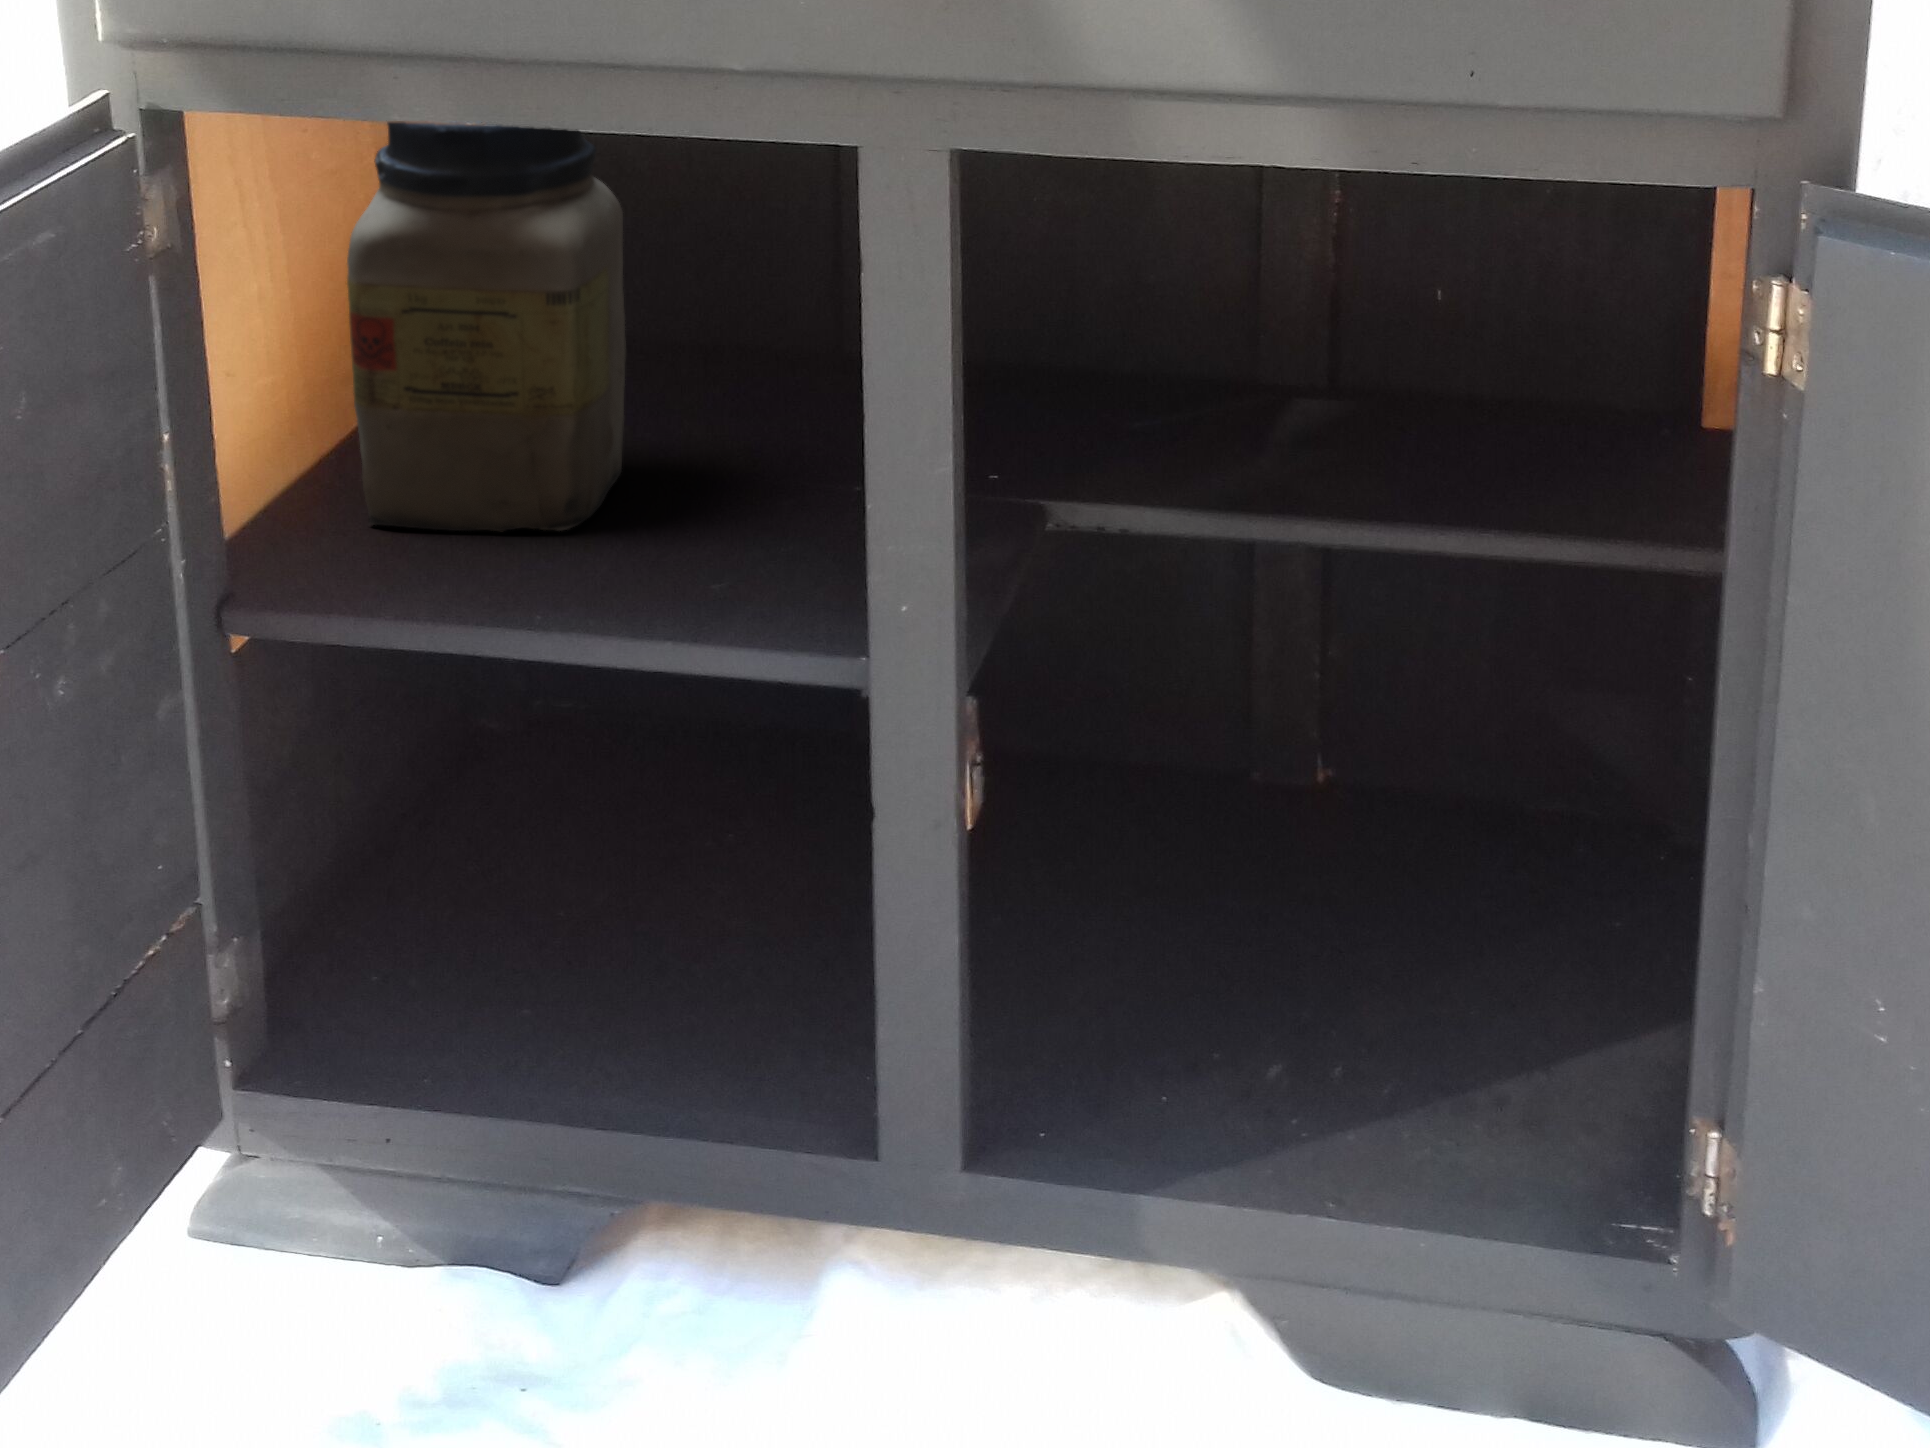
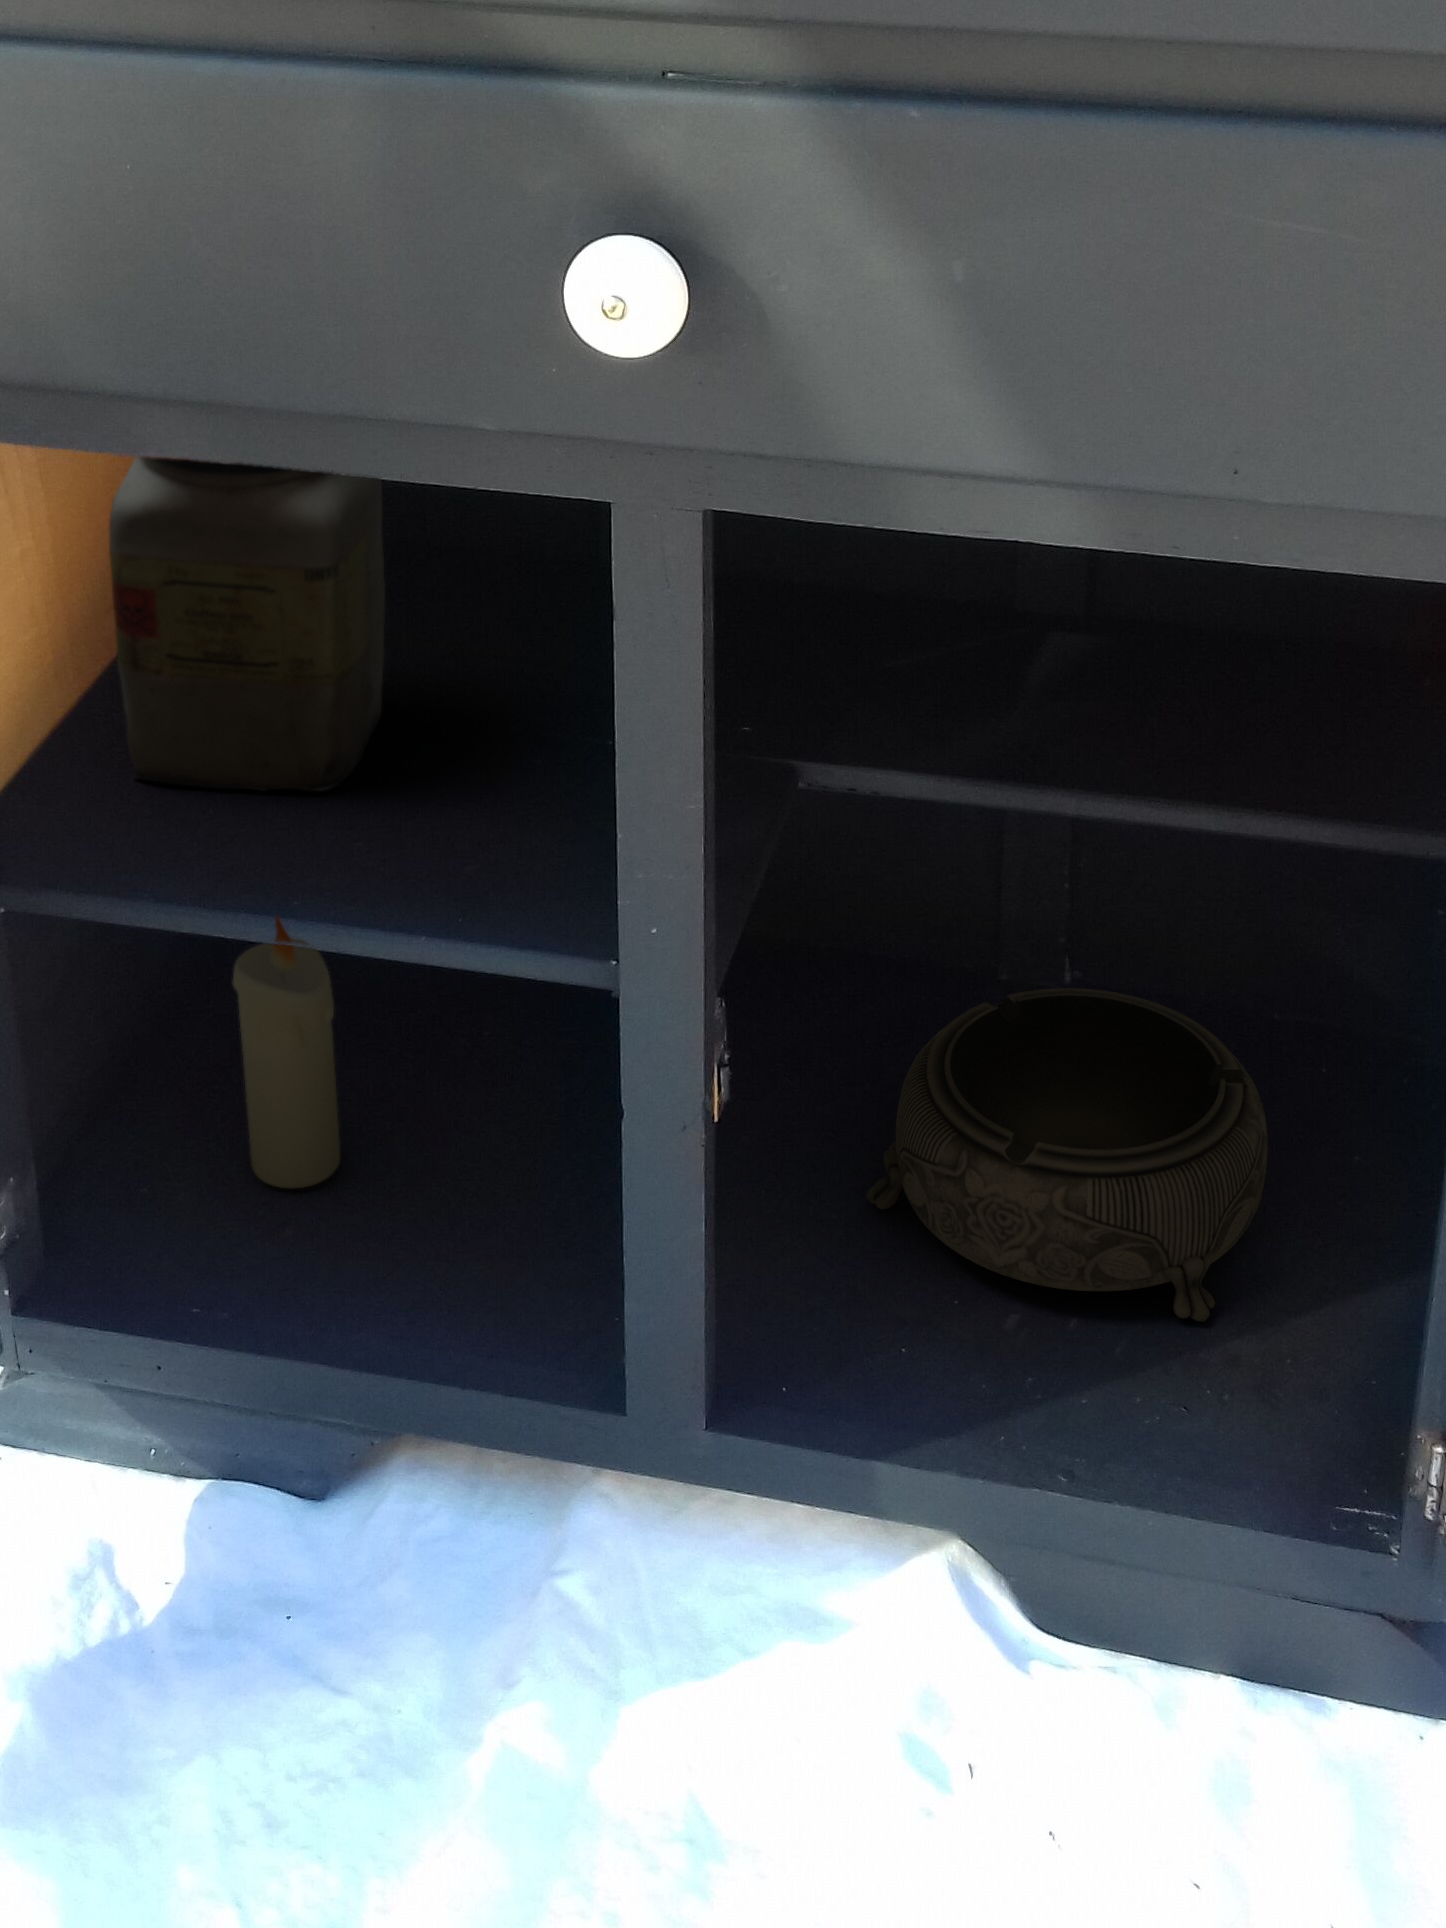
candle: none [468,672,578,969] -> present [233,916,340,1189]
decorative bowl: none [1120,753,1526,1064] -> present [866,988,1267,1322]

